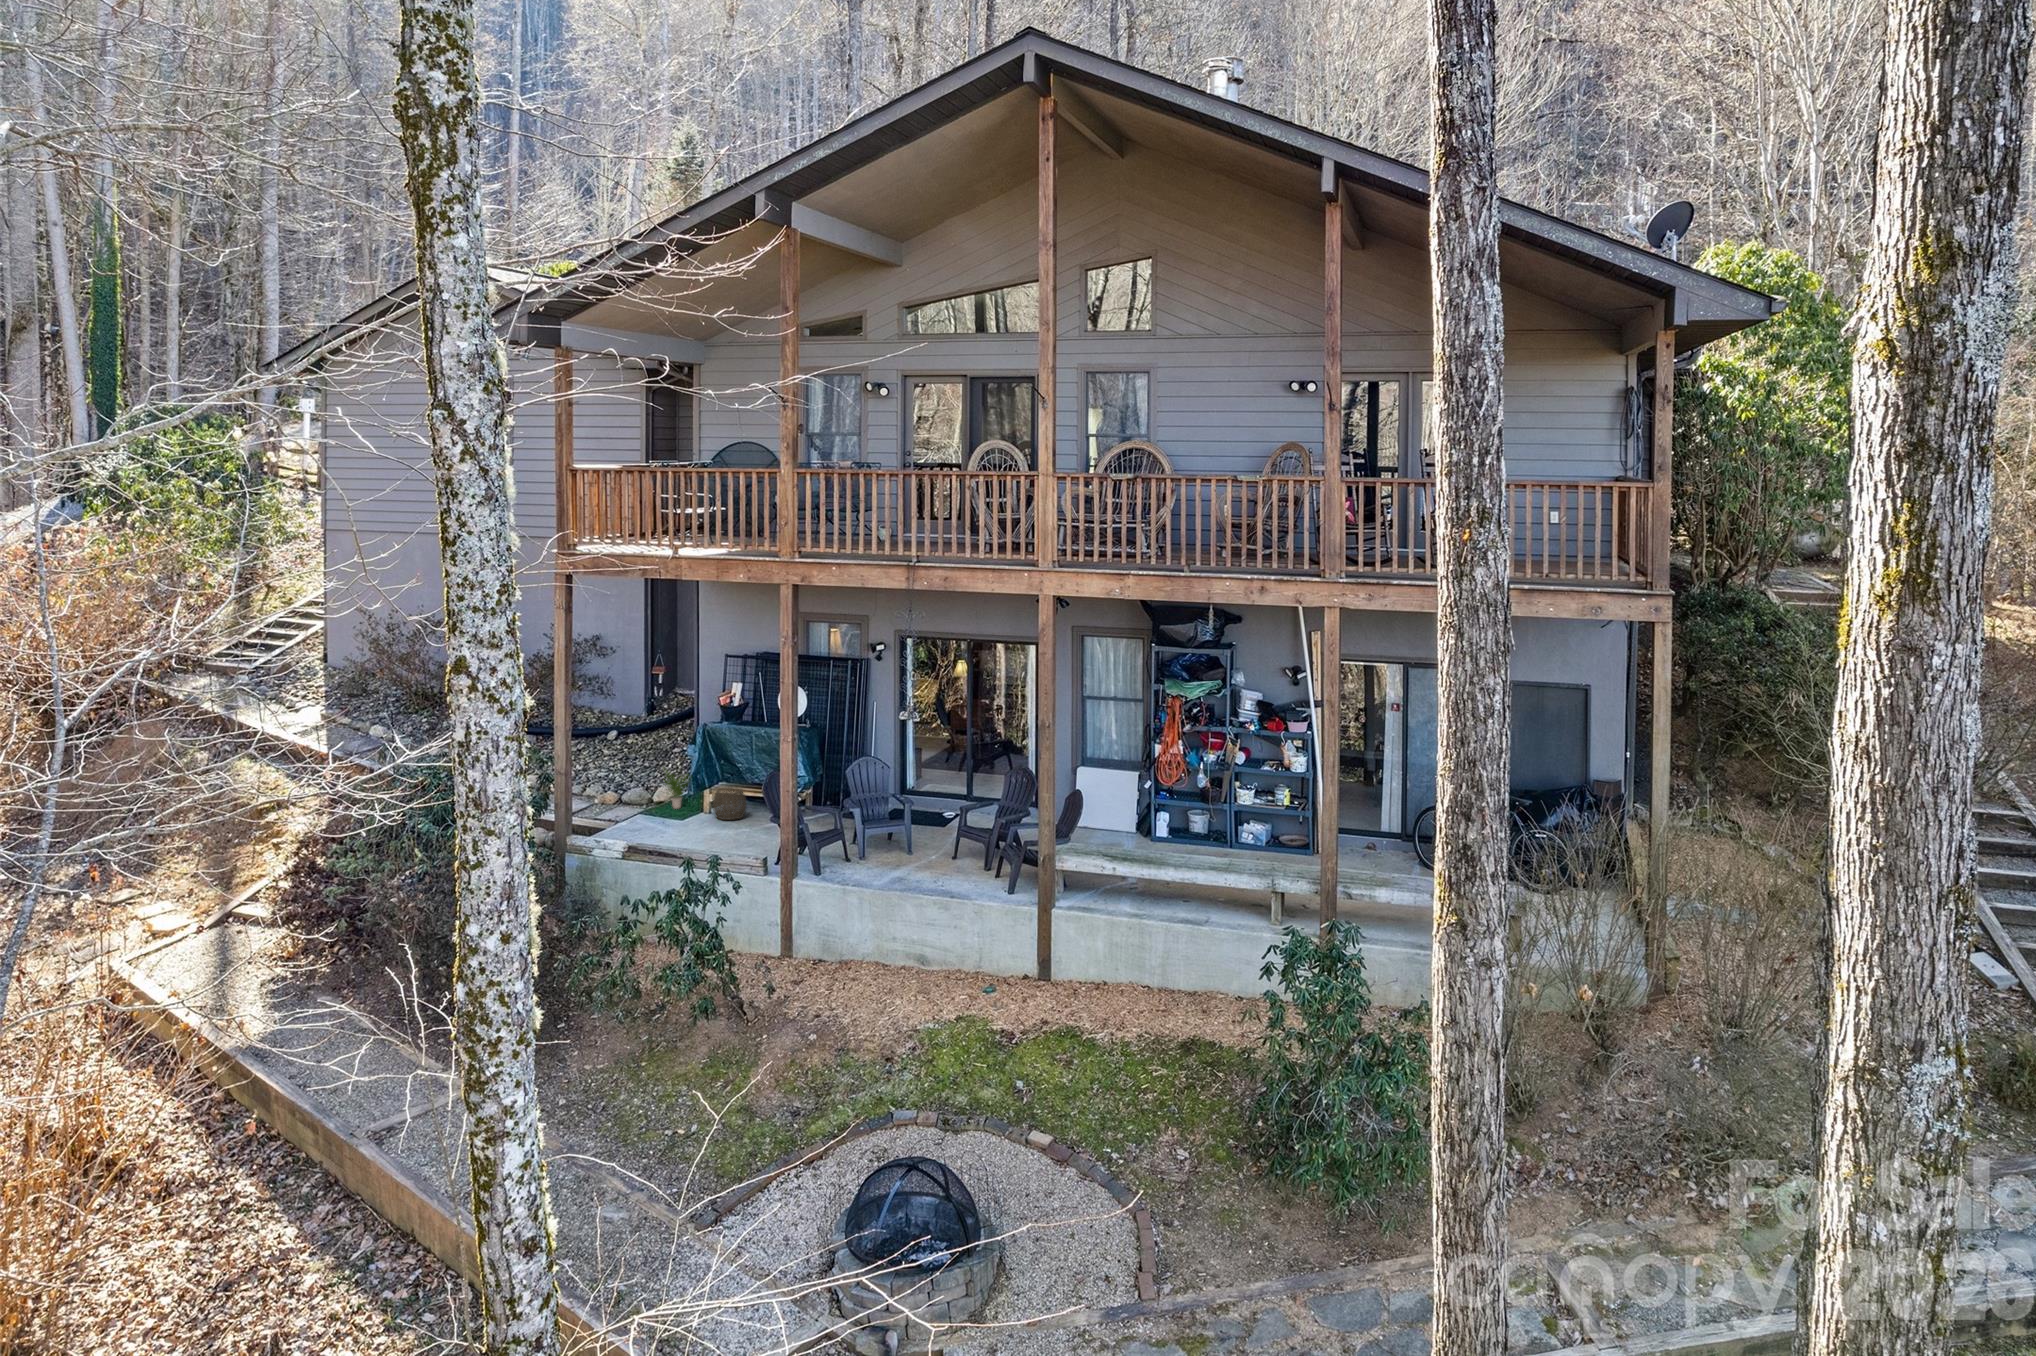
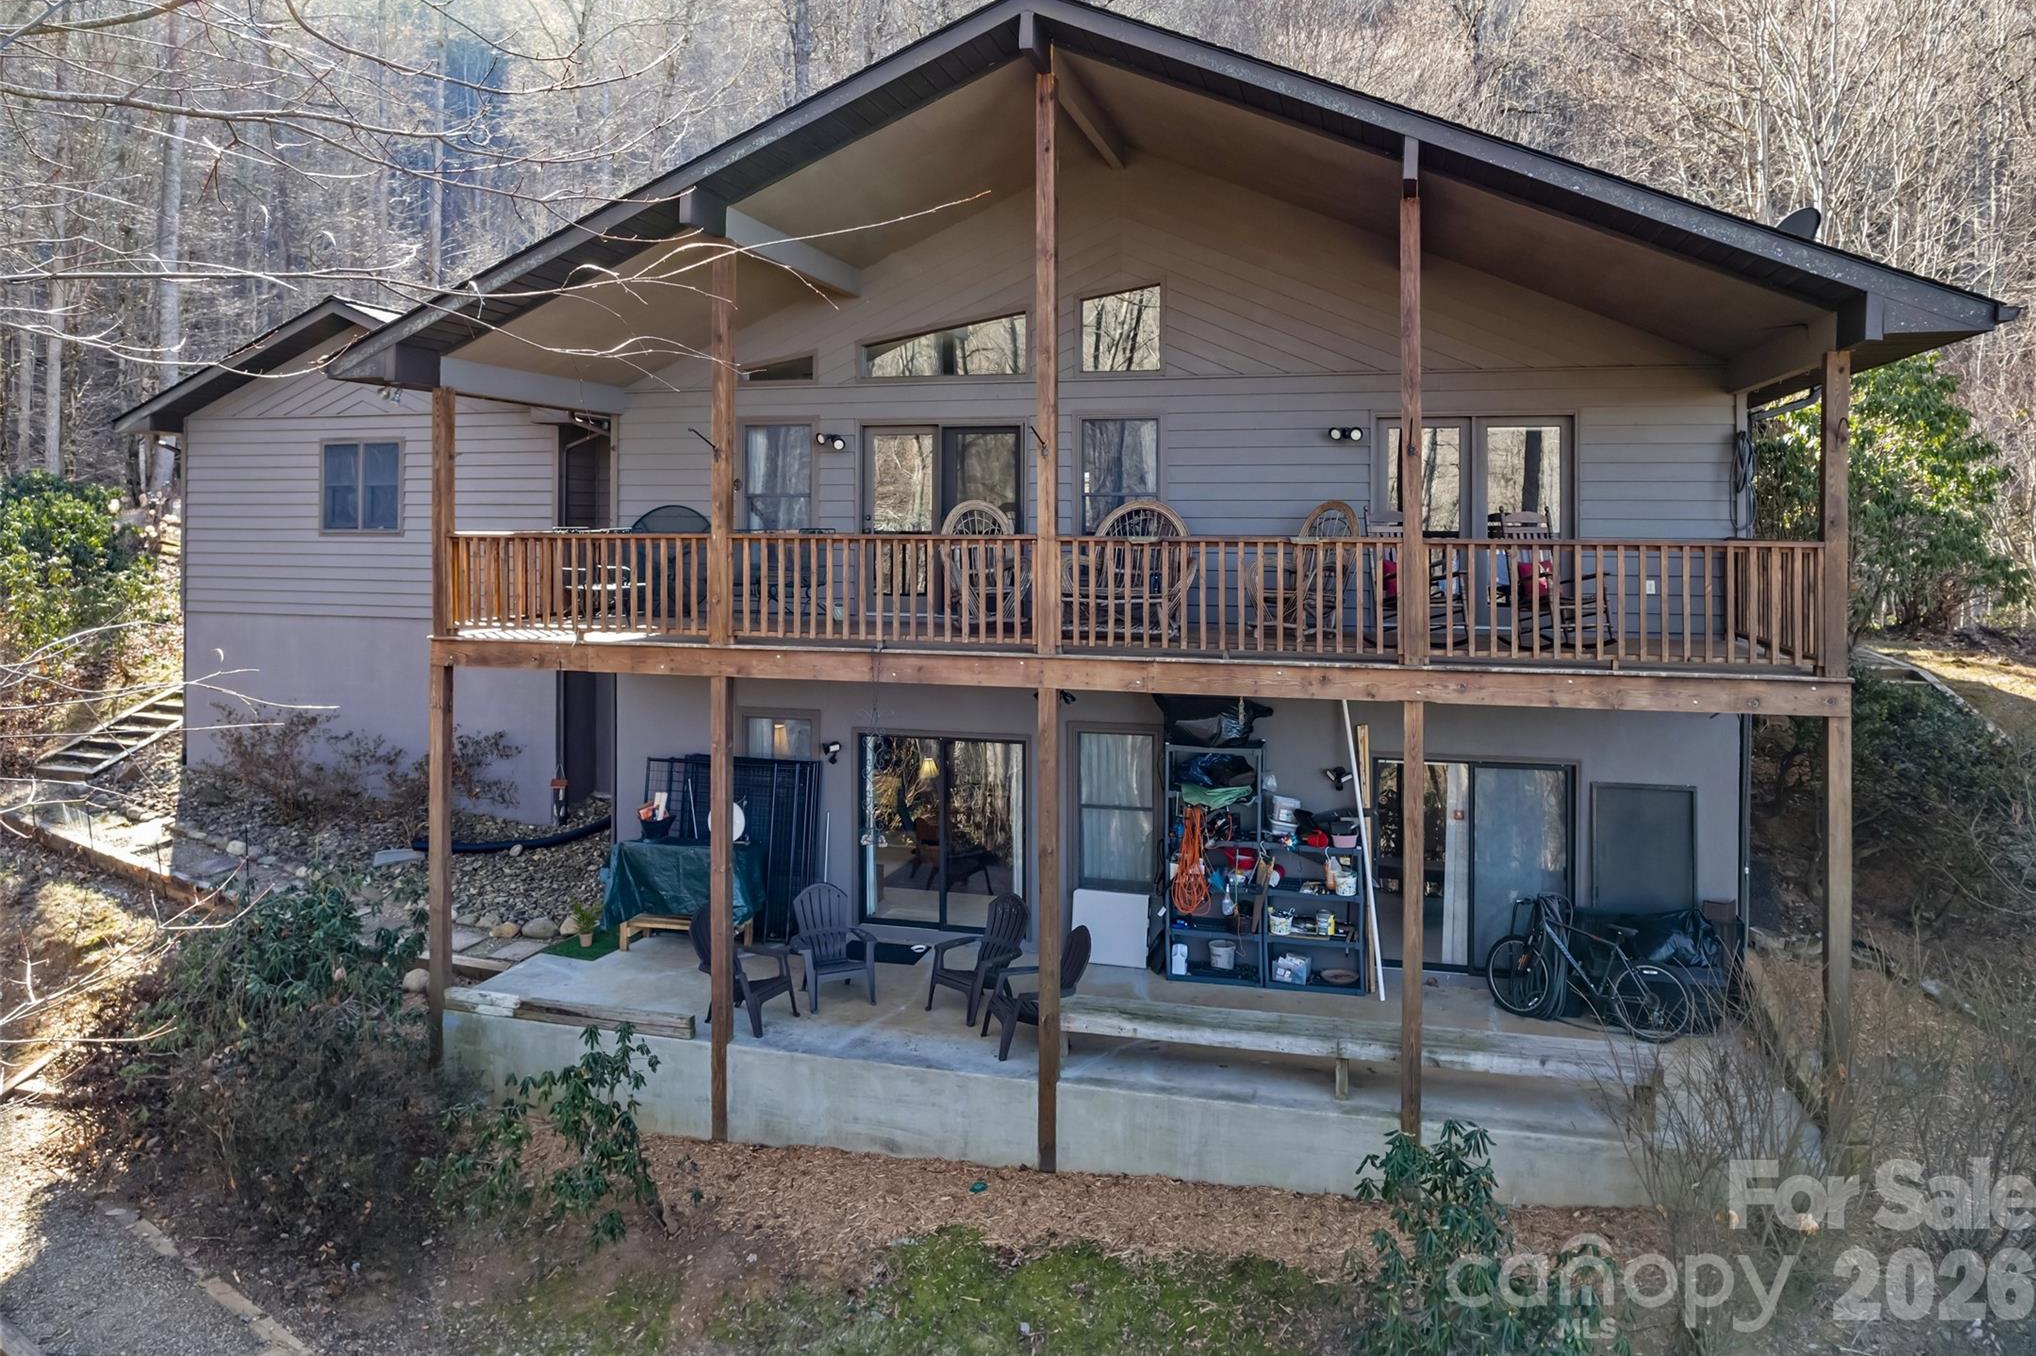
woven basket: present [713,787,746,821] -> none [629,920,672,963]

